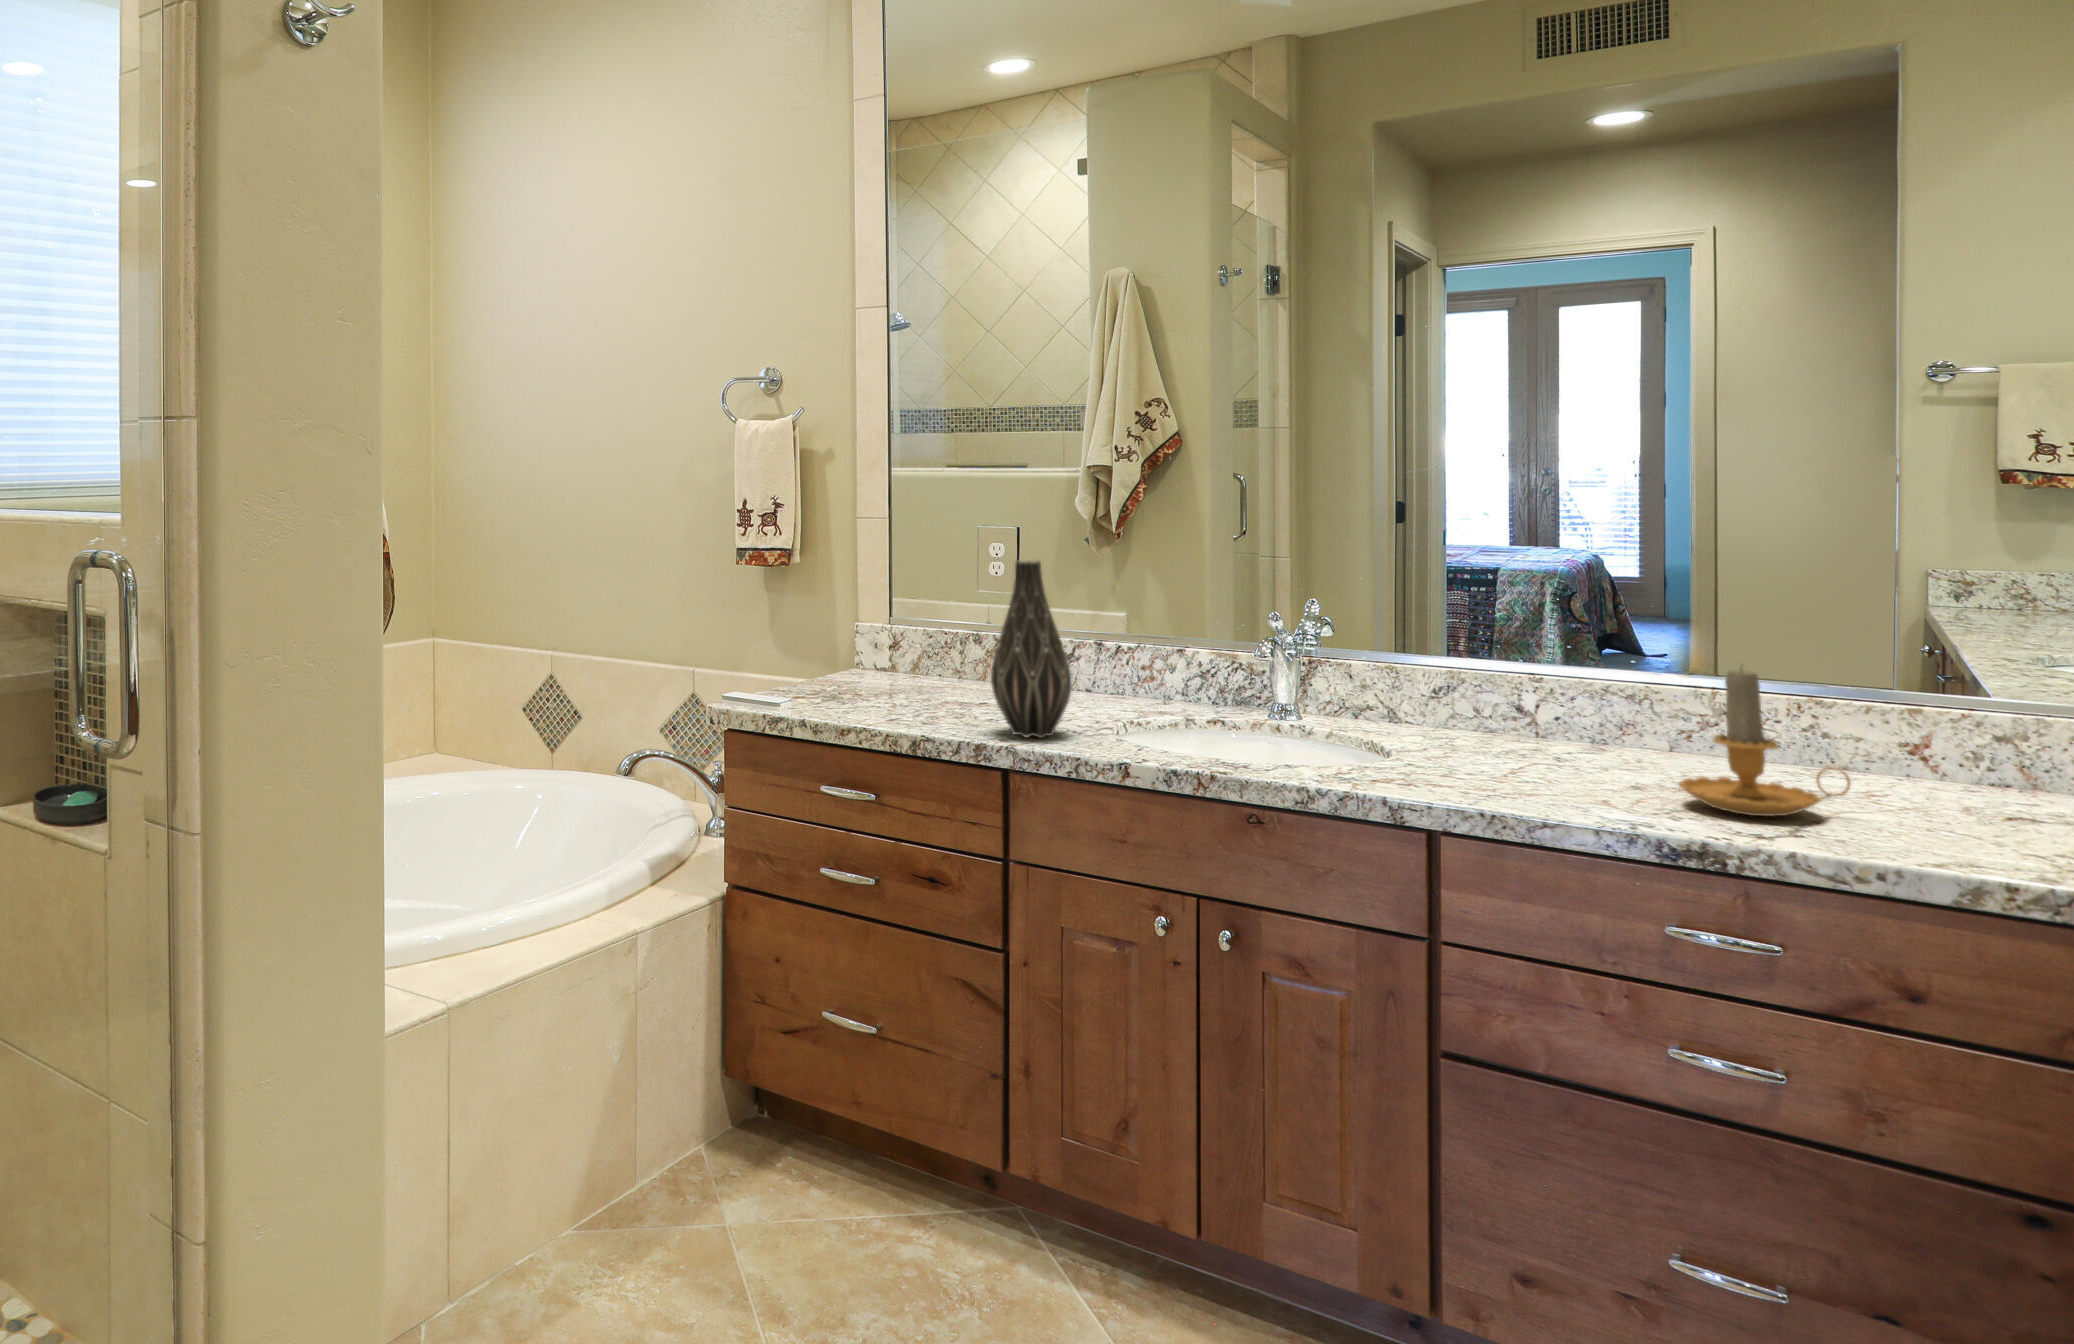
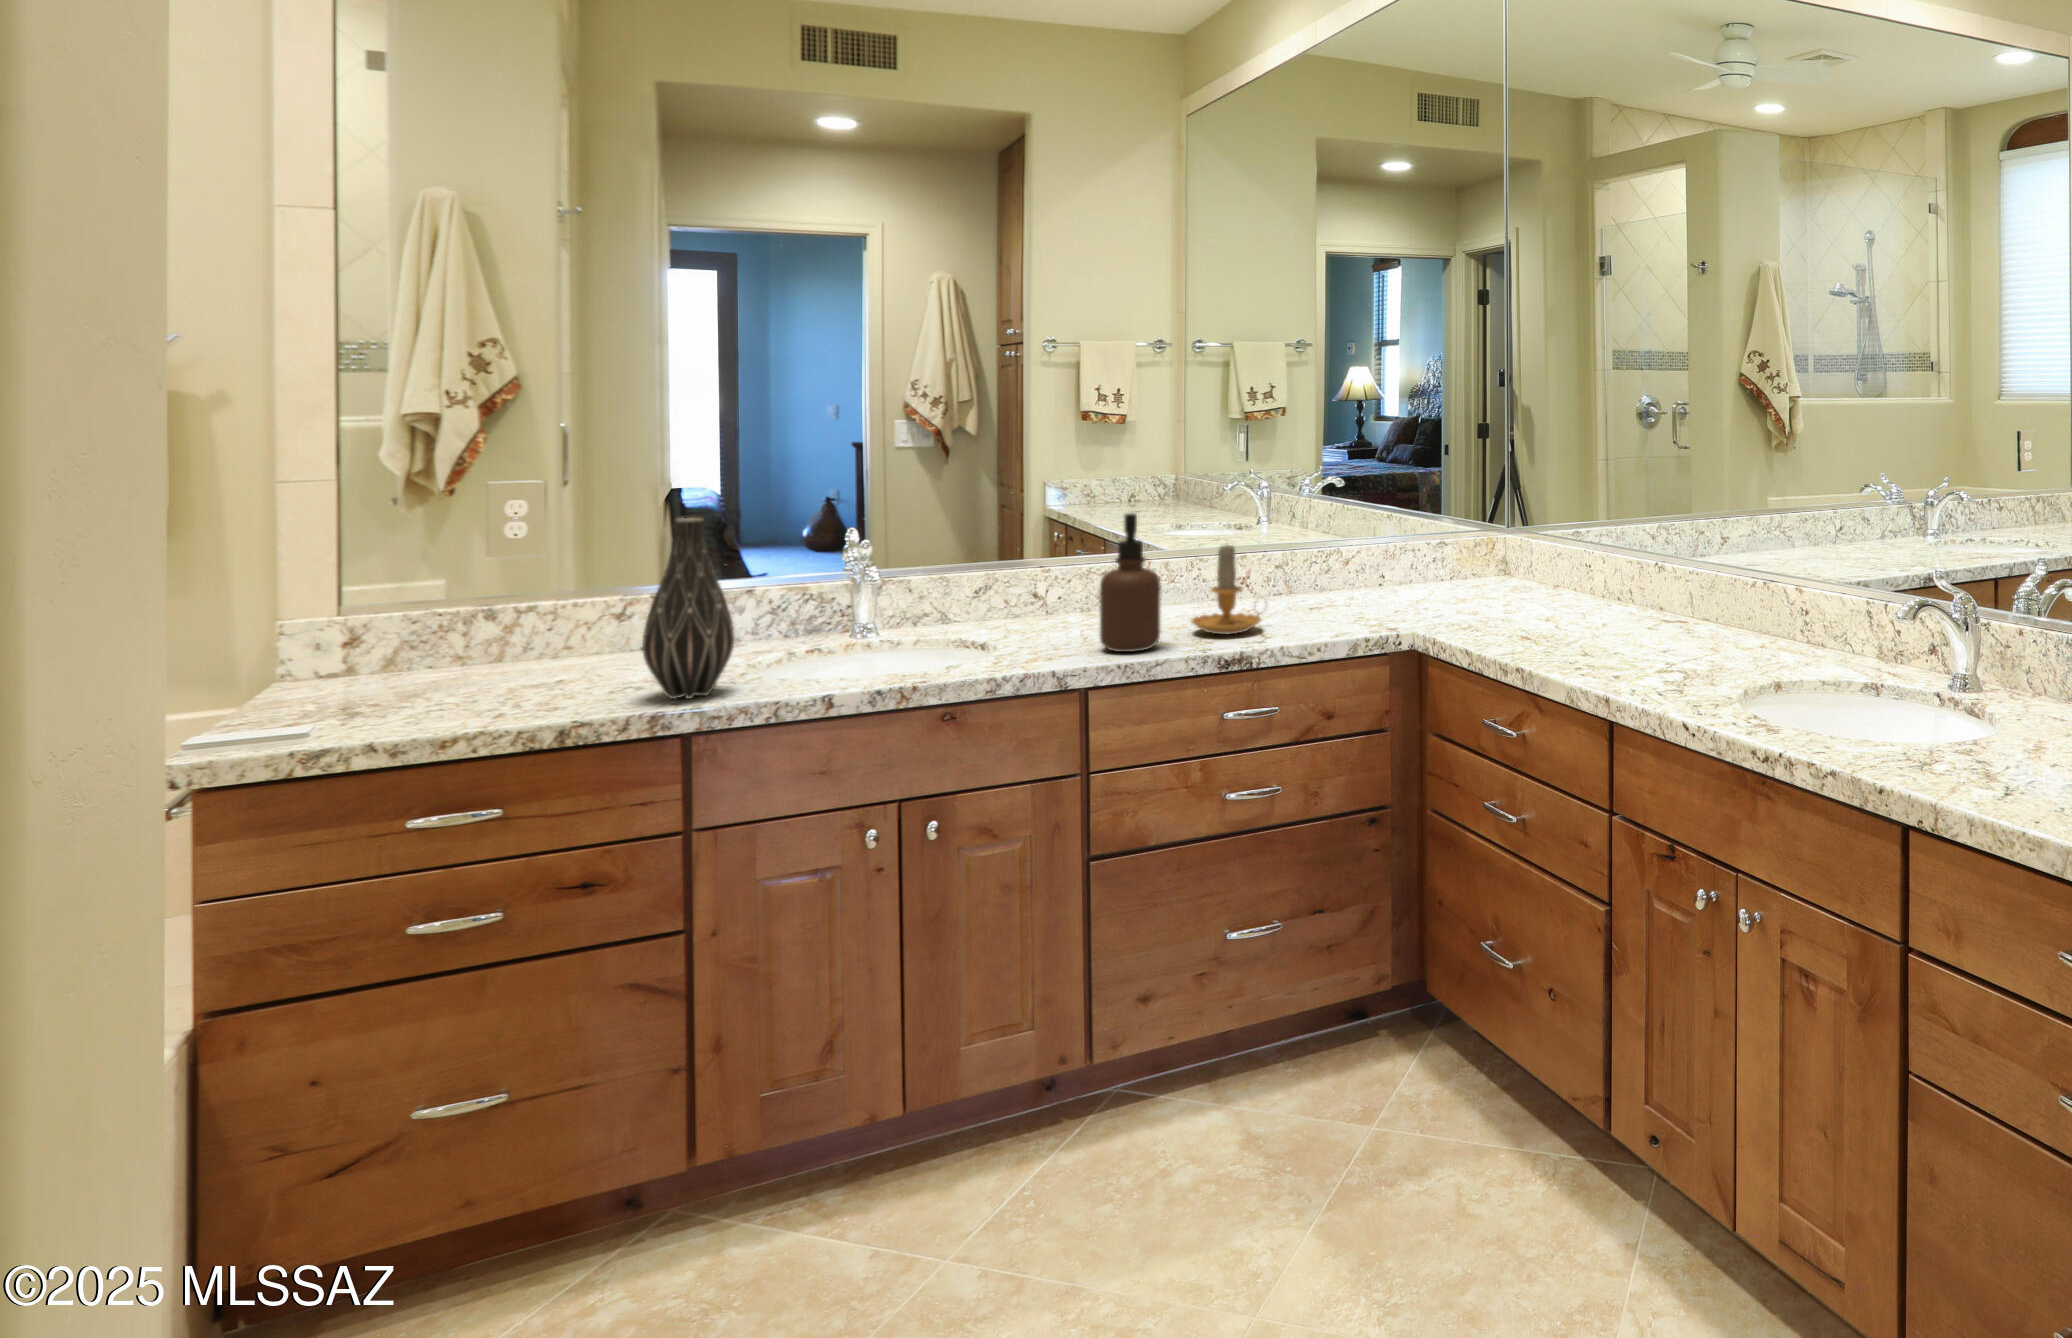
soap dispenser: none [1489,601,1592,802] -> present [1100,513,1161,652]

